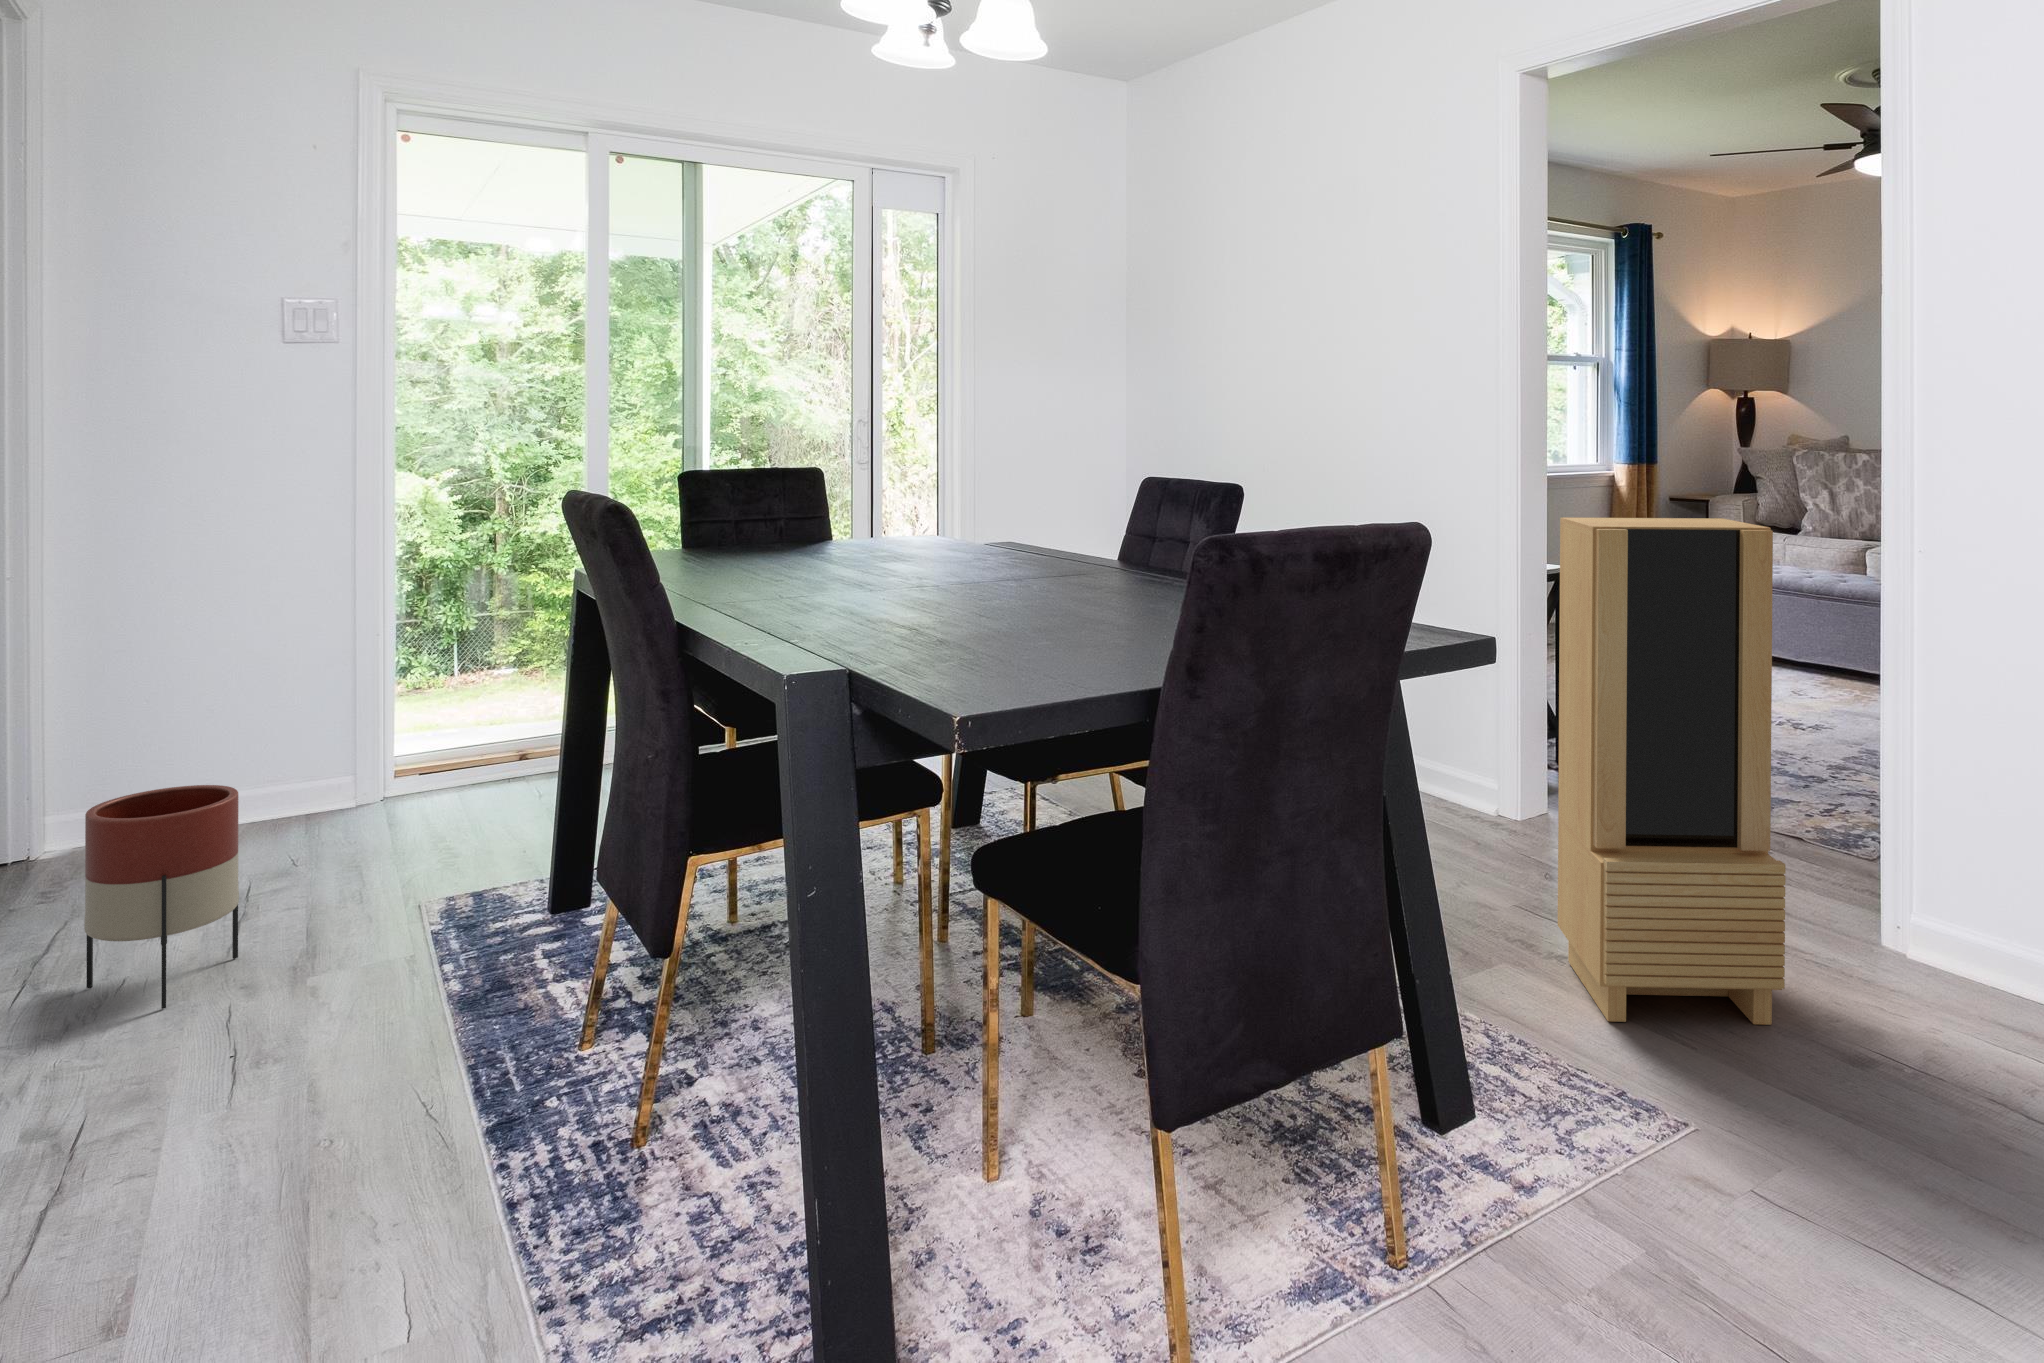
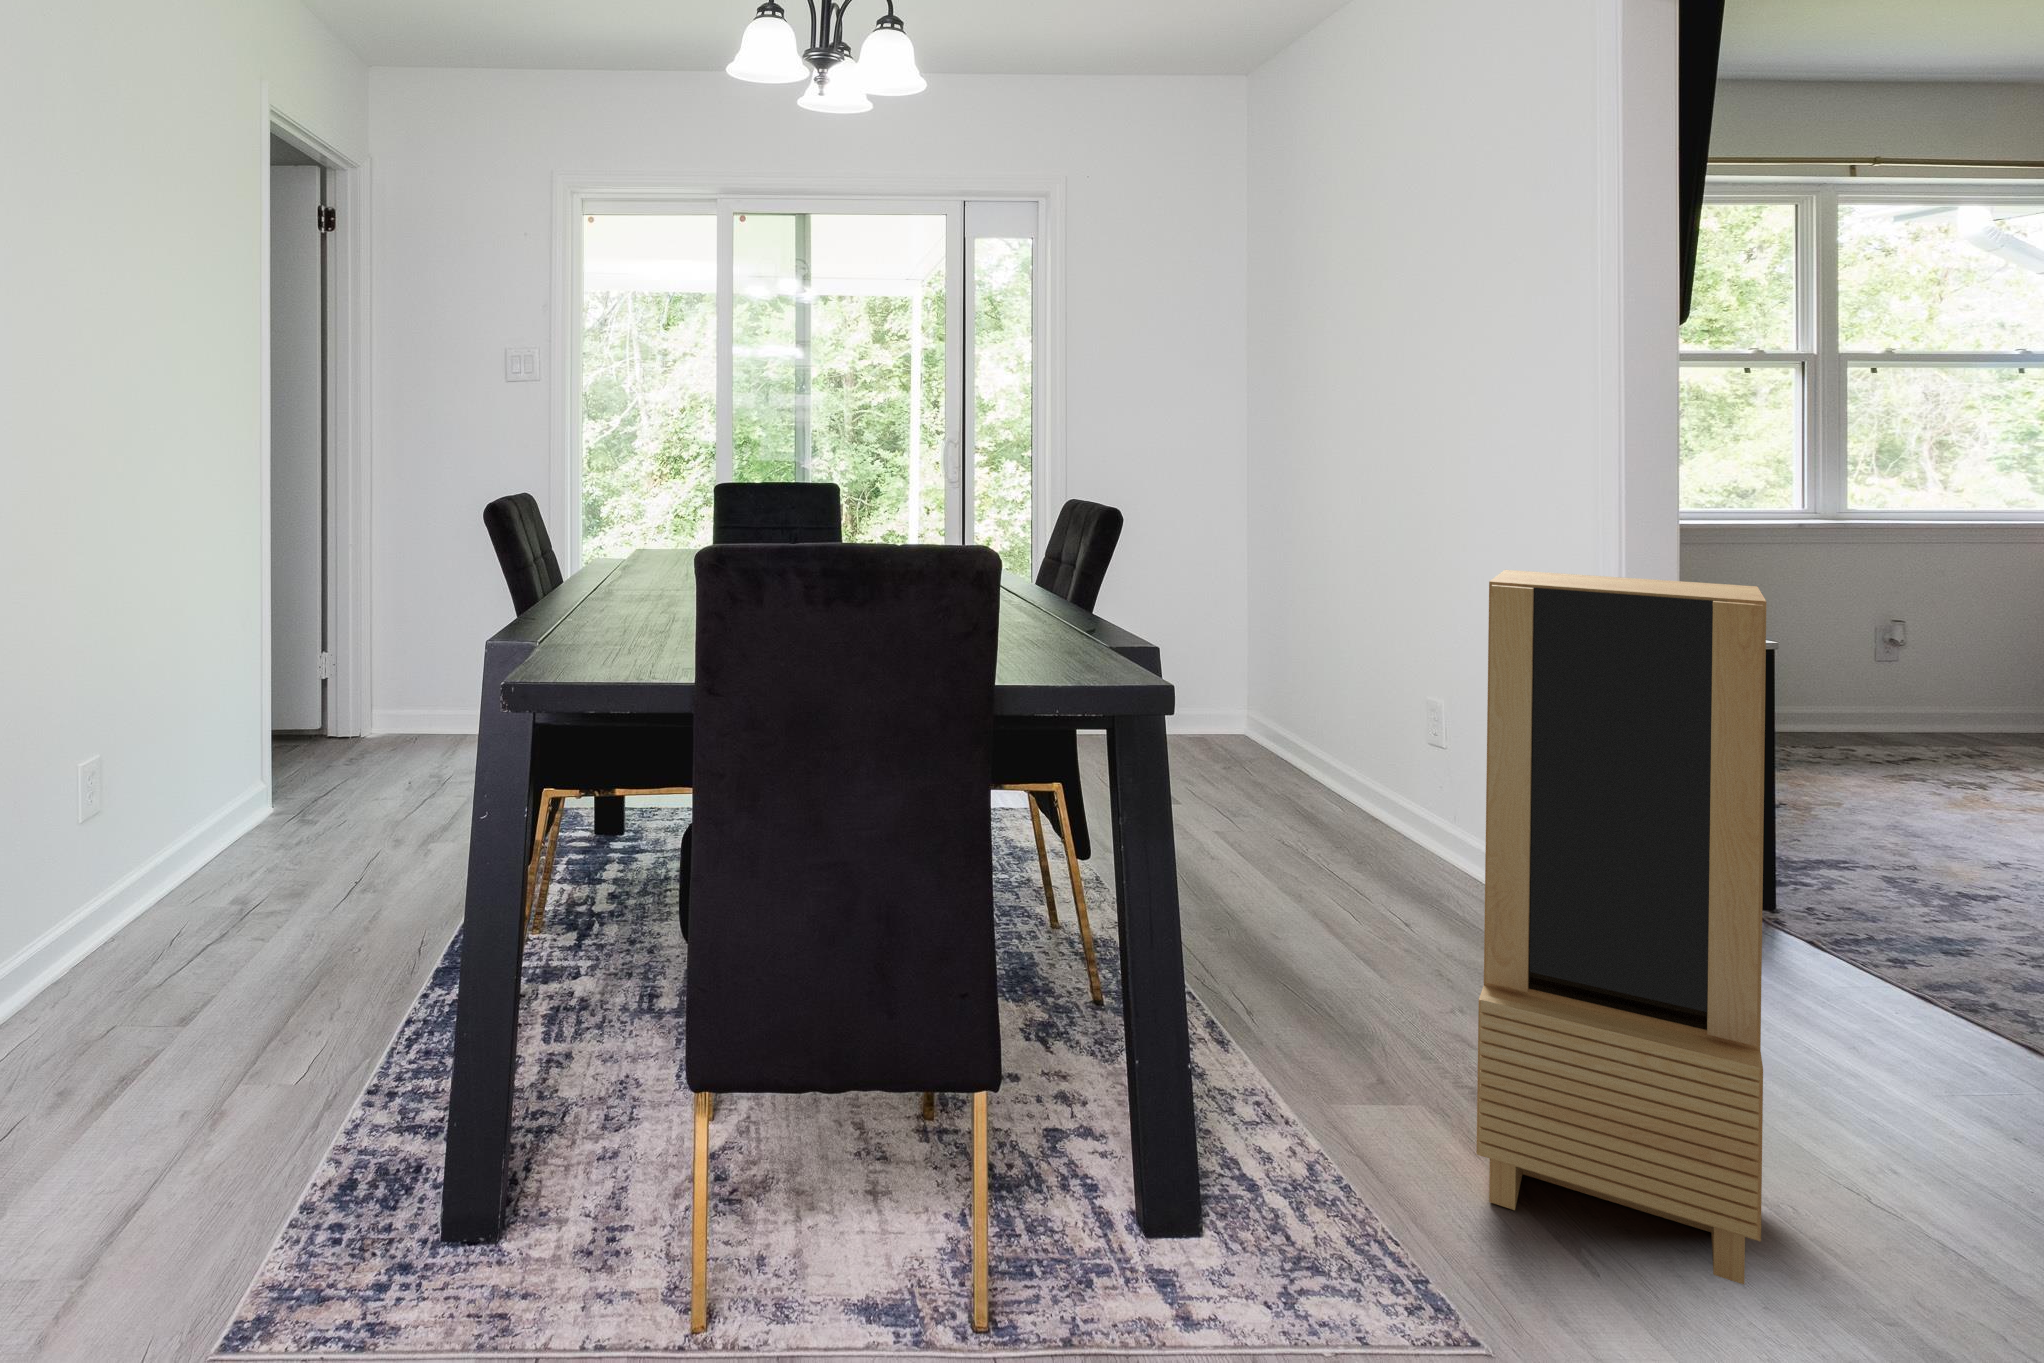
planter: present [84,785,239,1009] -> none [312,691,405,842]

